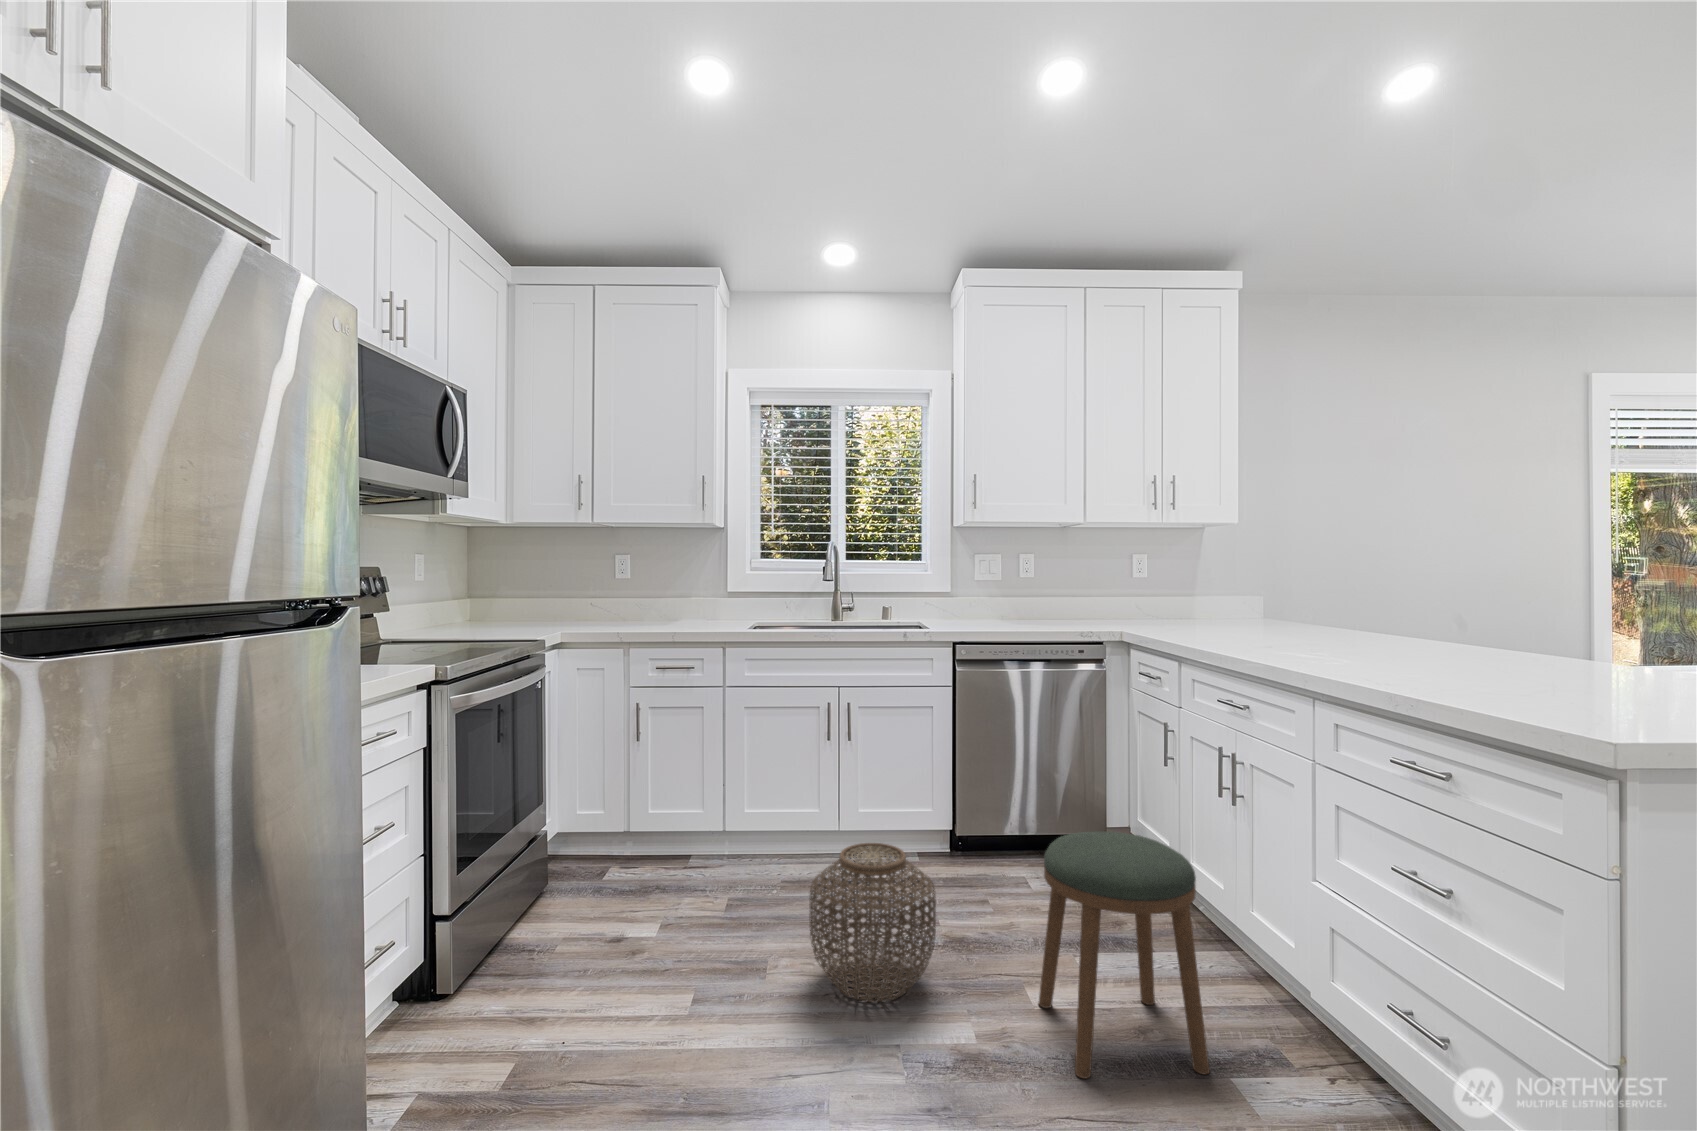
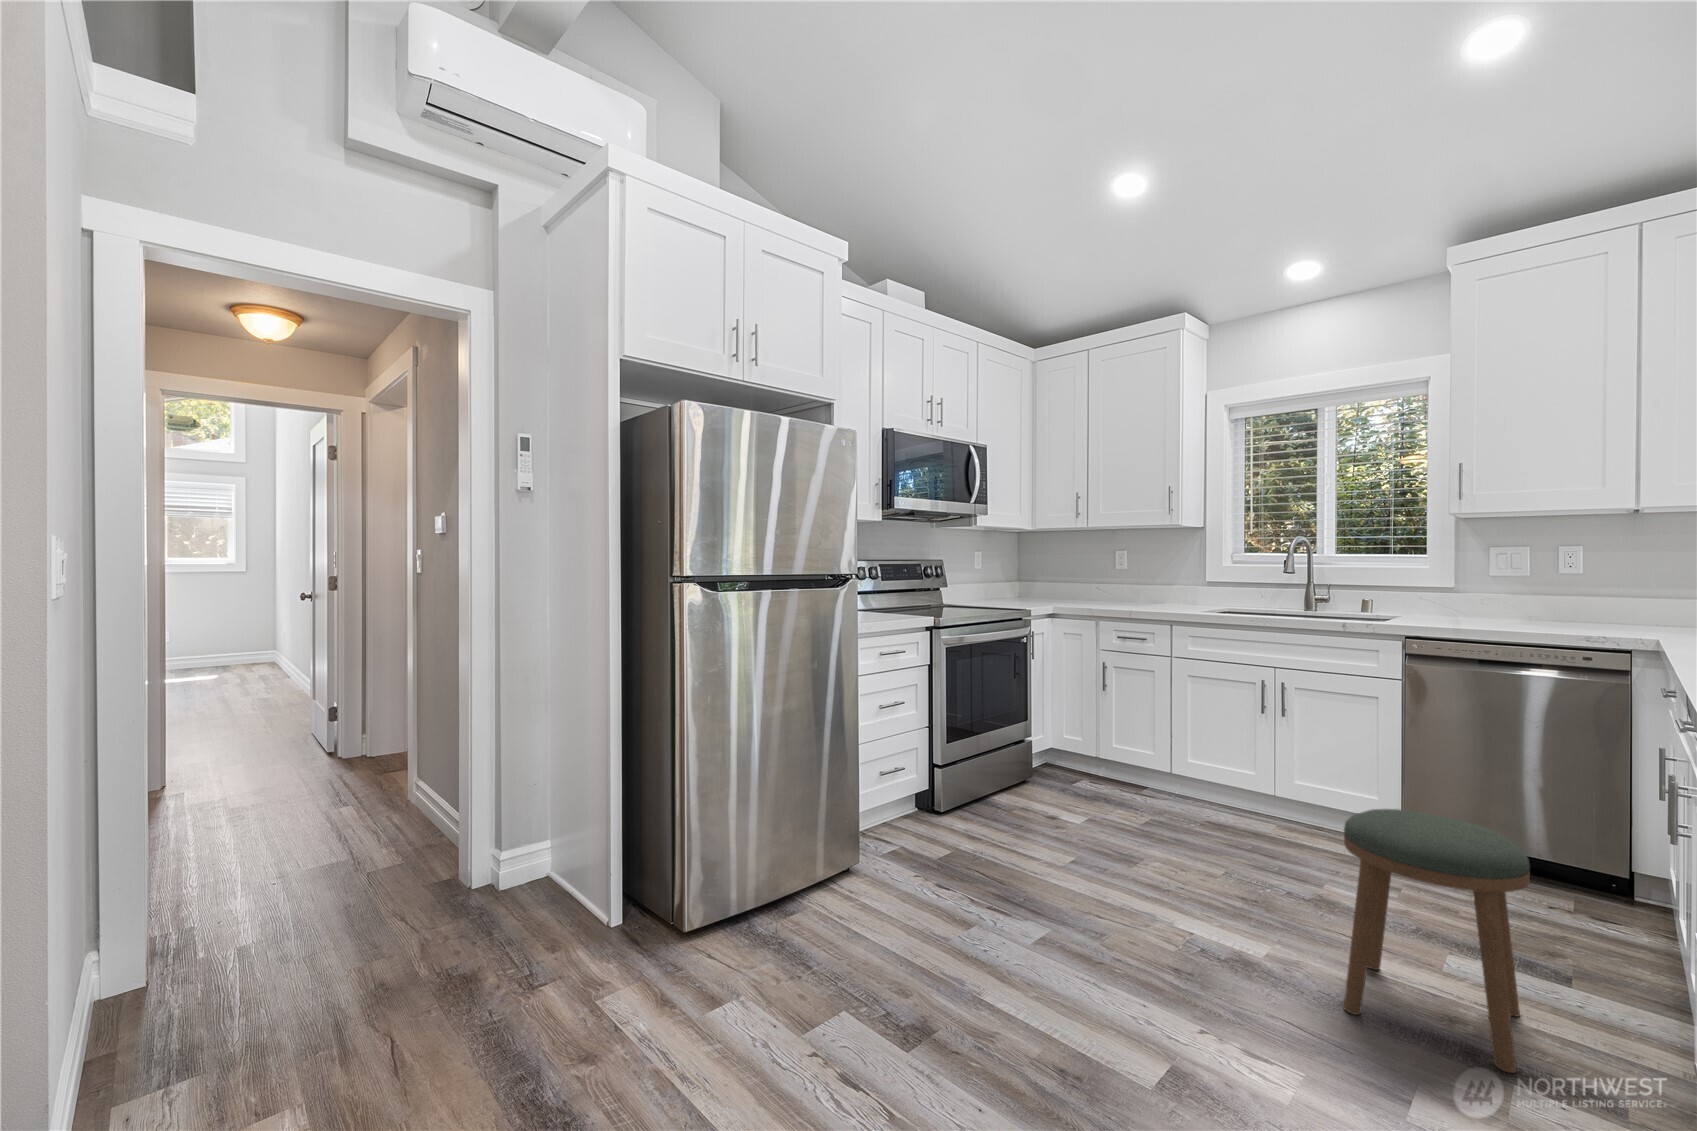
woven basket: present [809,843,936,1002] -> none [1157,782,1274,912]

